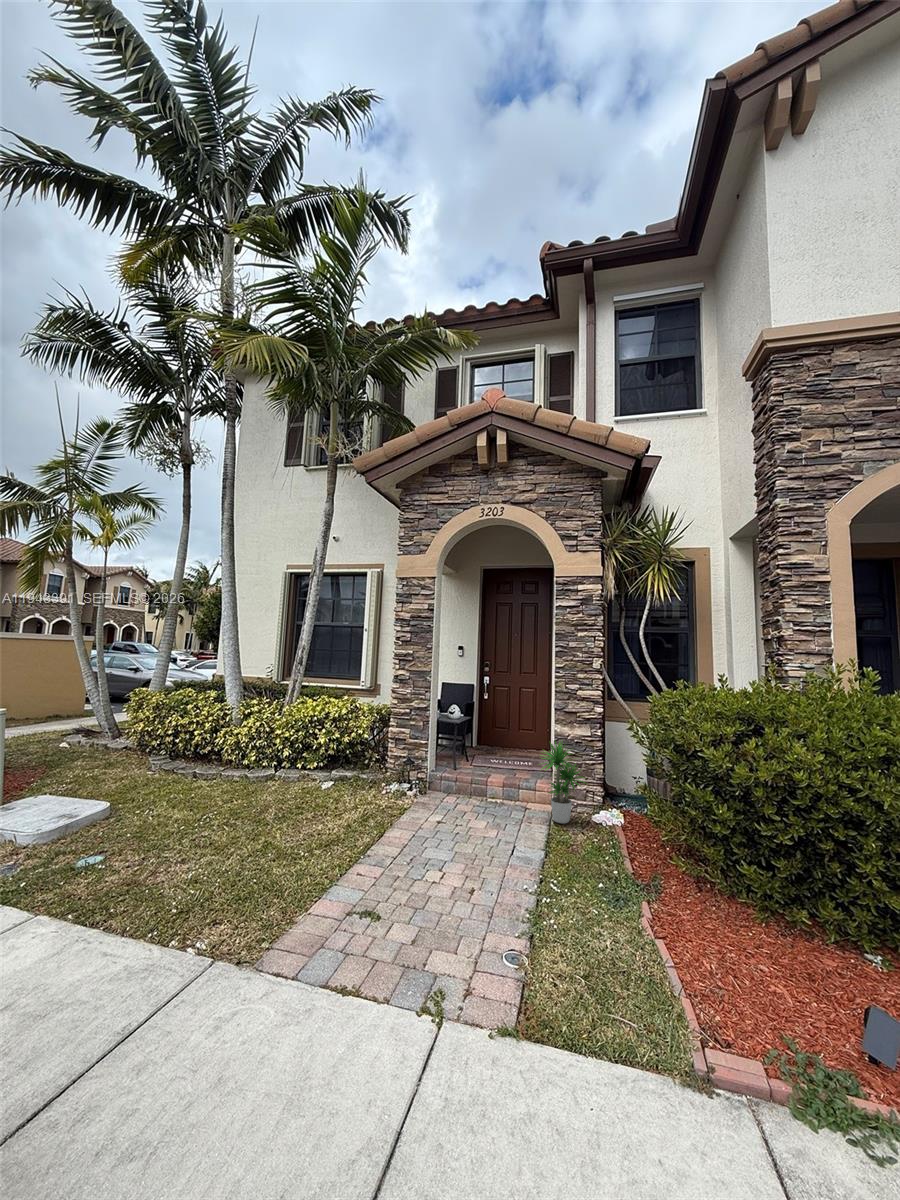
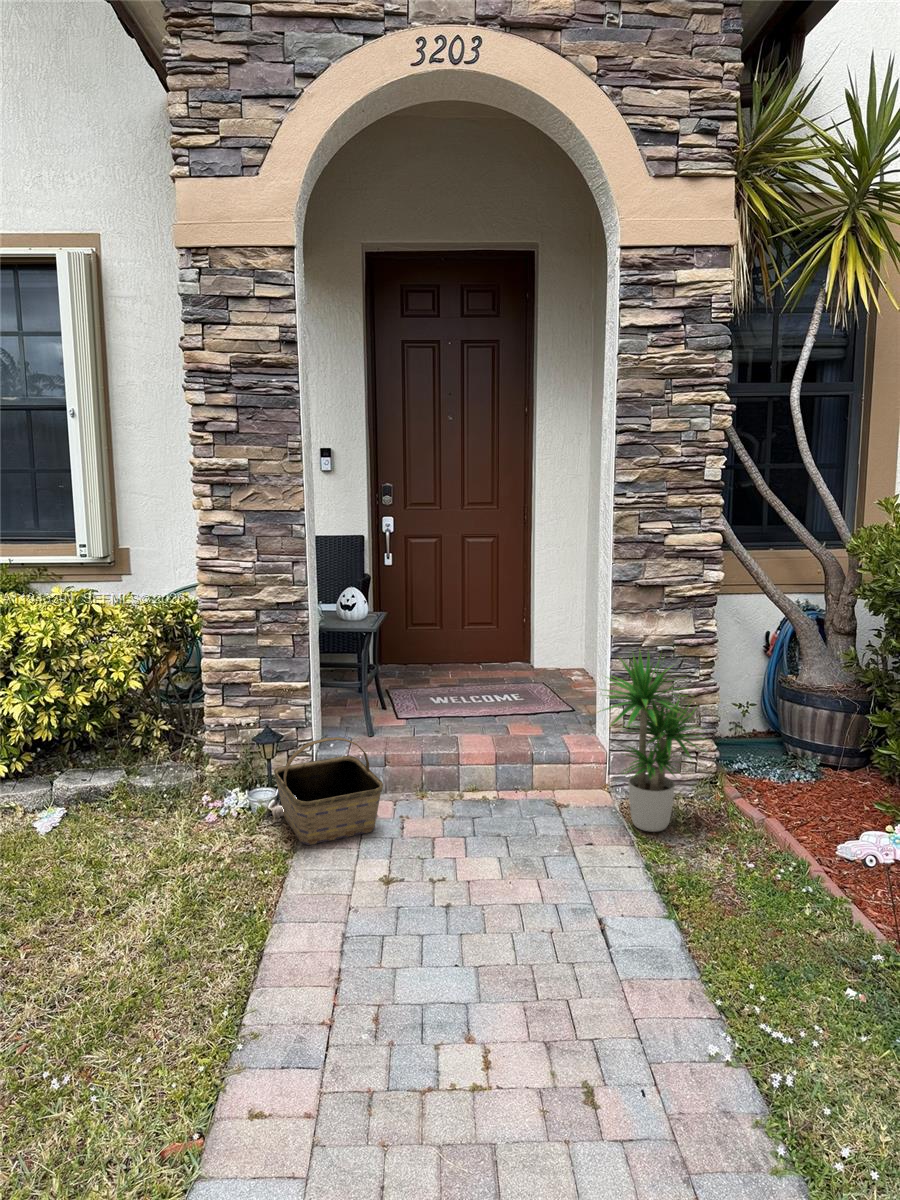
basket: none [410,764,448,806] -> present [274,737,383,845]

